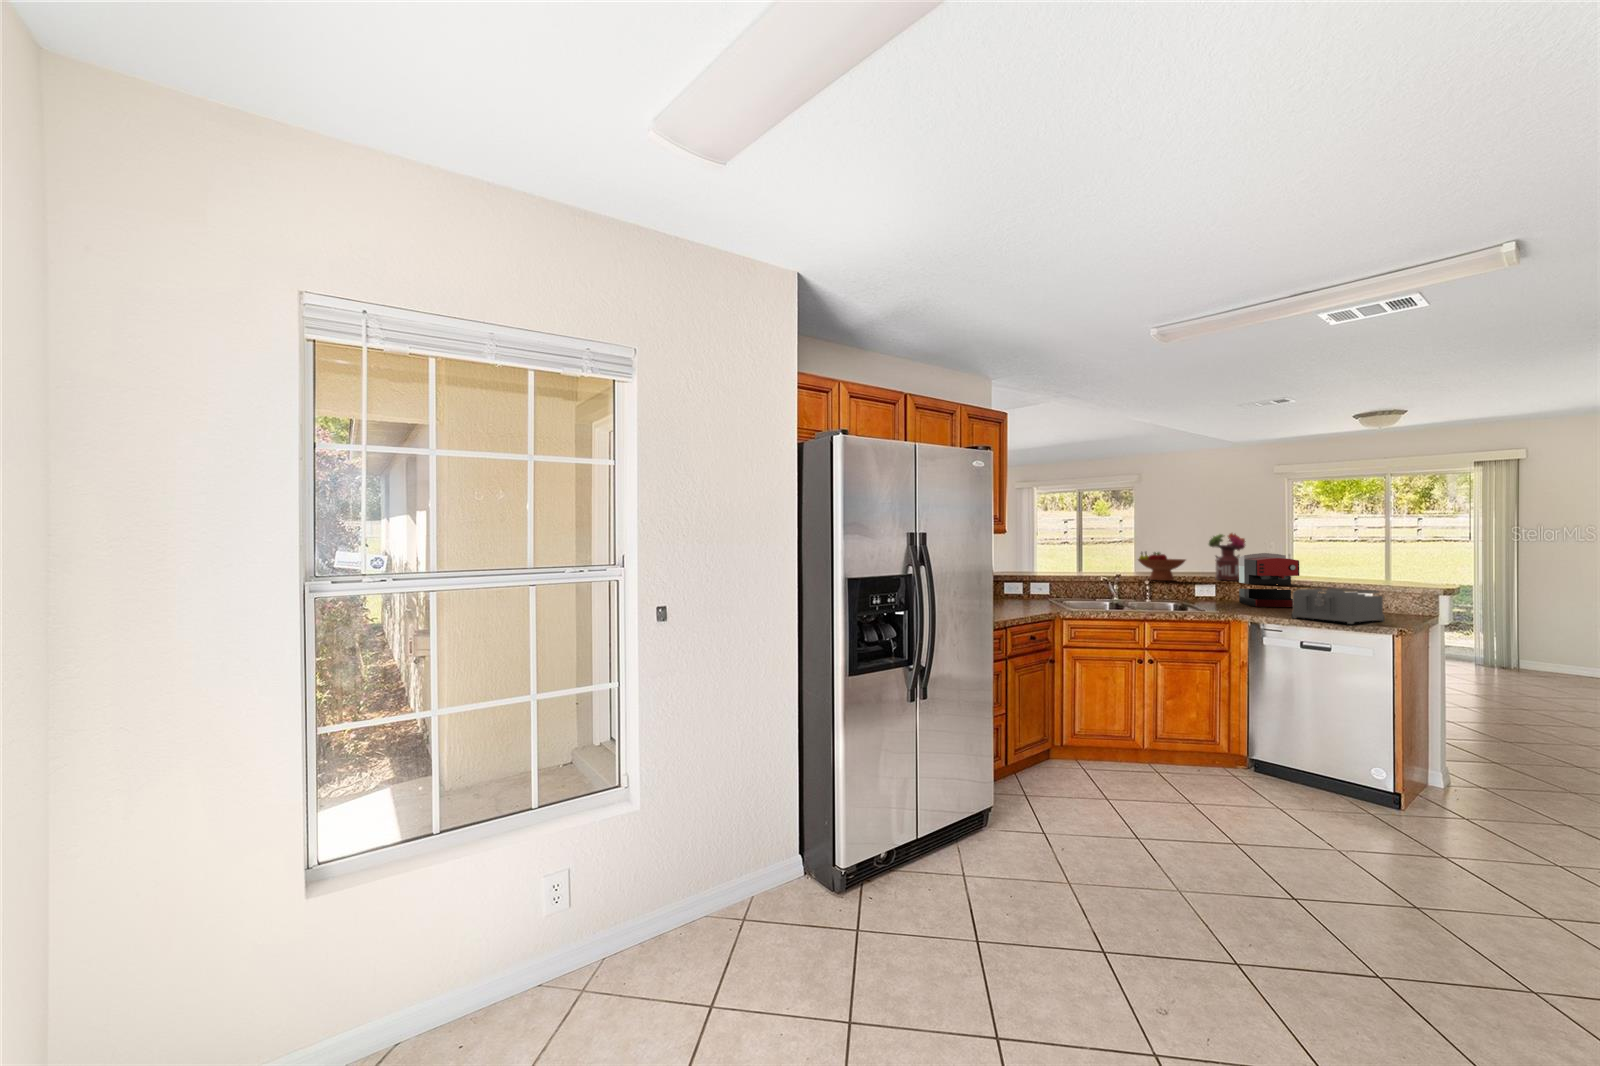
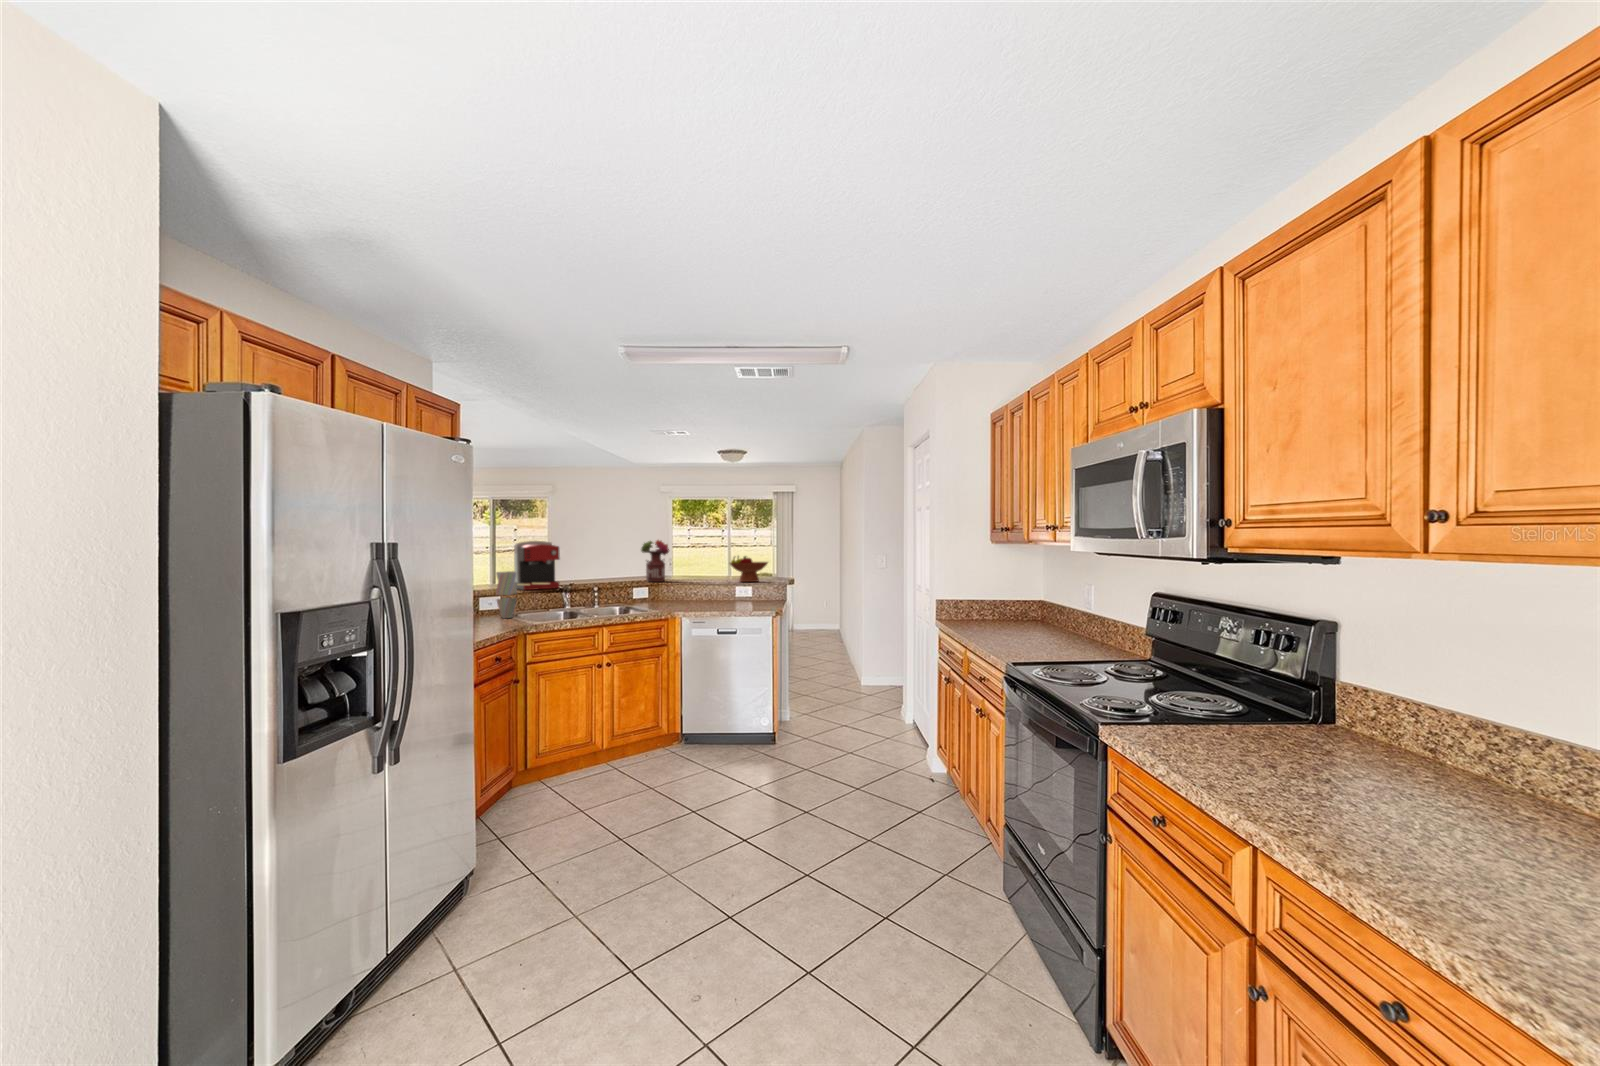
fruit bowl: present [1138,552,1186,581] -> present [730,556,768,582]
coffee maker: present [1239,553,1299,607] -> present [514,541,560,590]
vase: none [1044,561,1063,604] -> present [496,571,517,618]
toaster: present [1292,588,1384,624] -> none [713,583,768,611]

